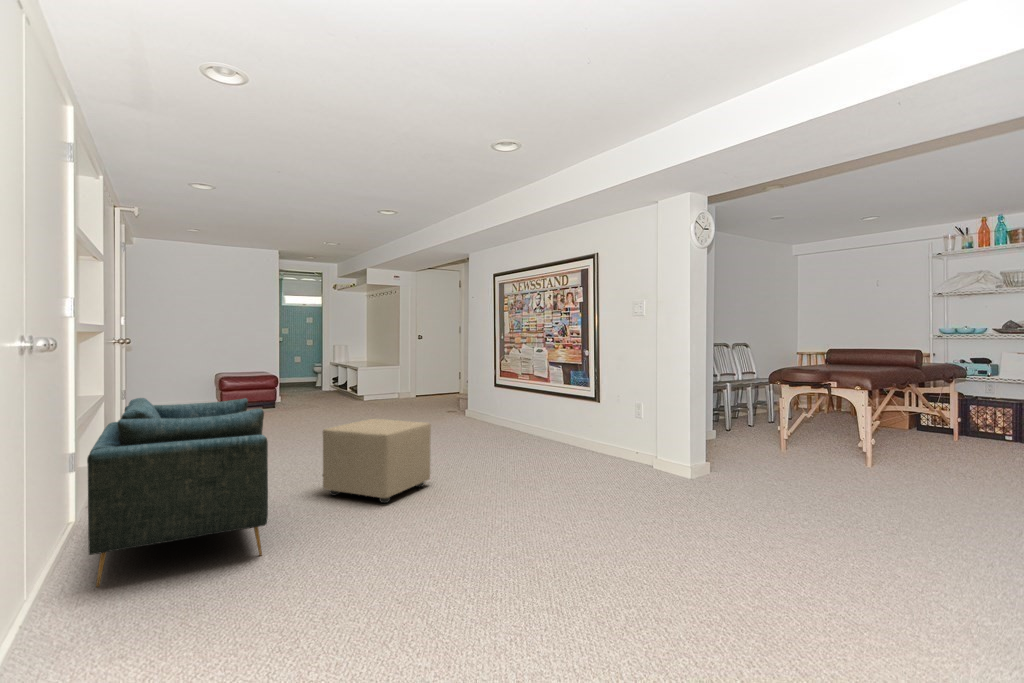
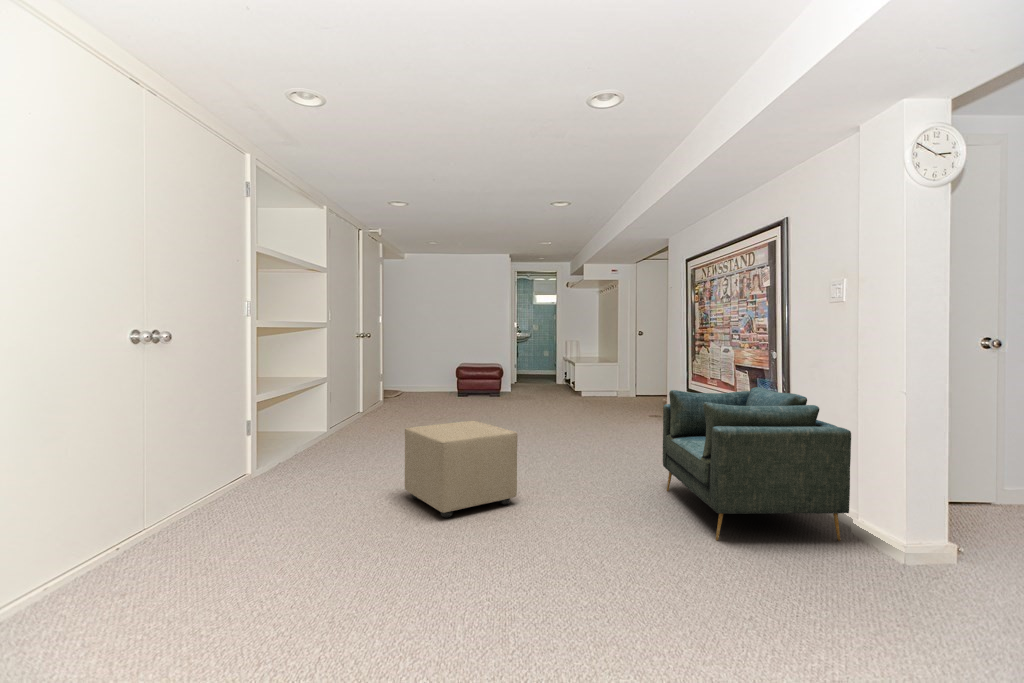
armchair: present [87,398,268,587] -> present [663,387,851,541]

